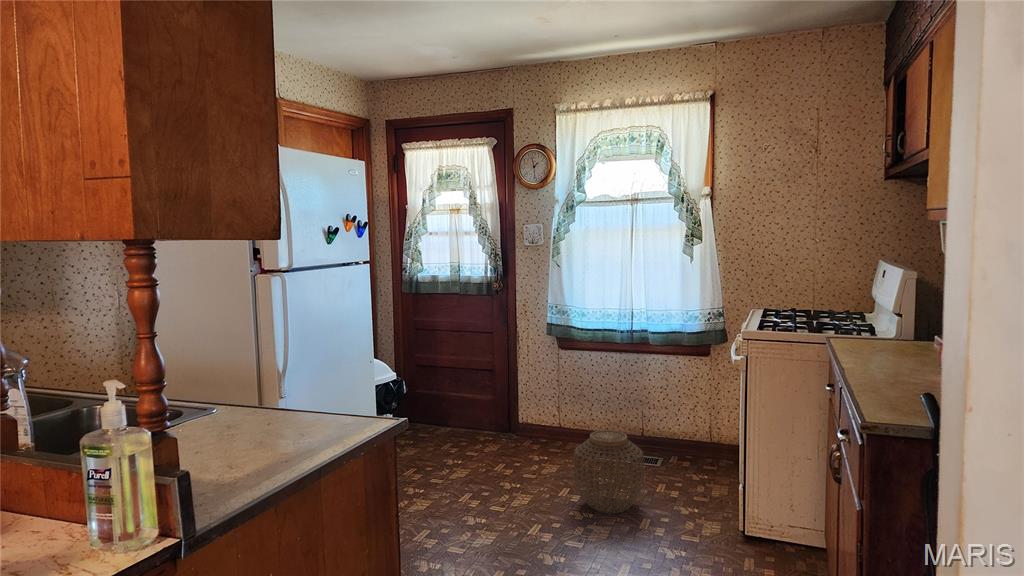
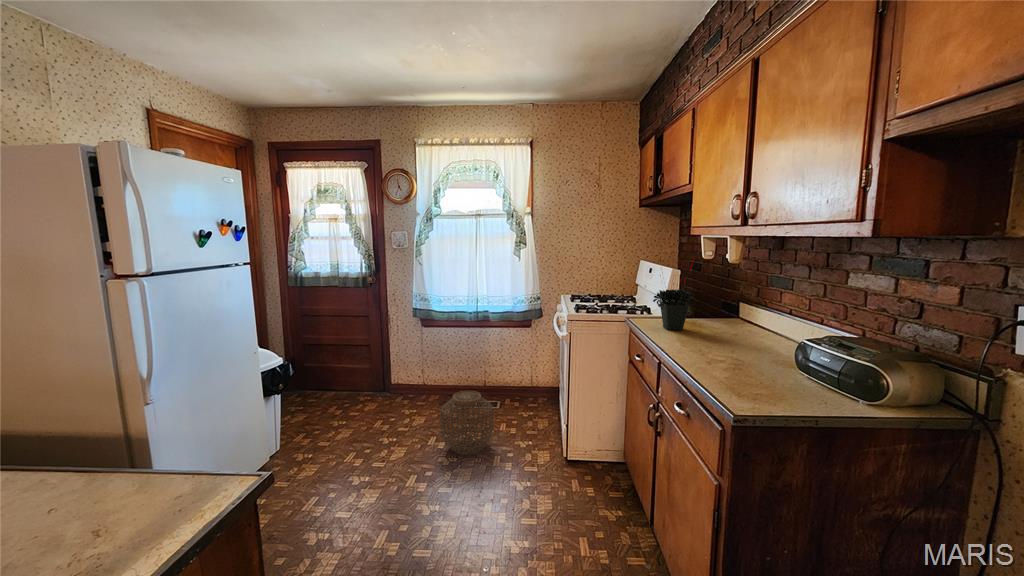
potted plant: none [854,252,914,353] -> present [653,259,694,330]

